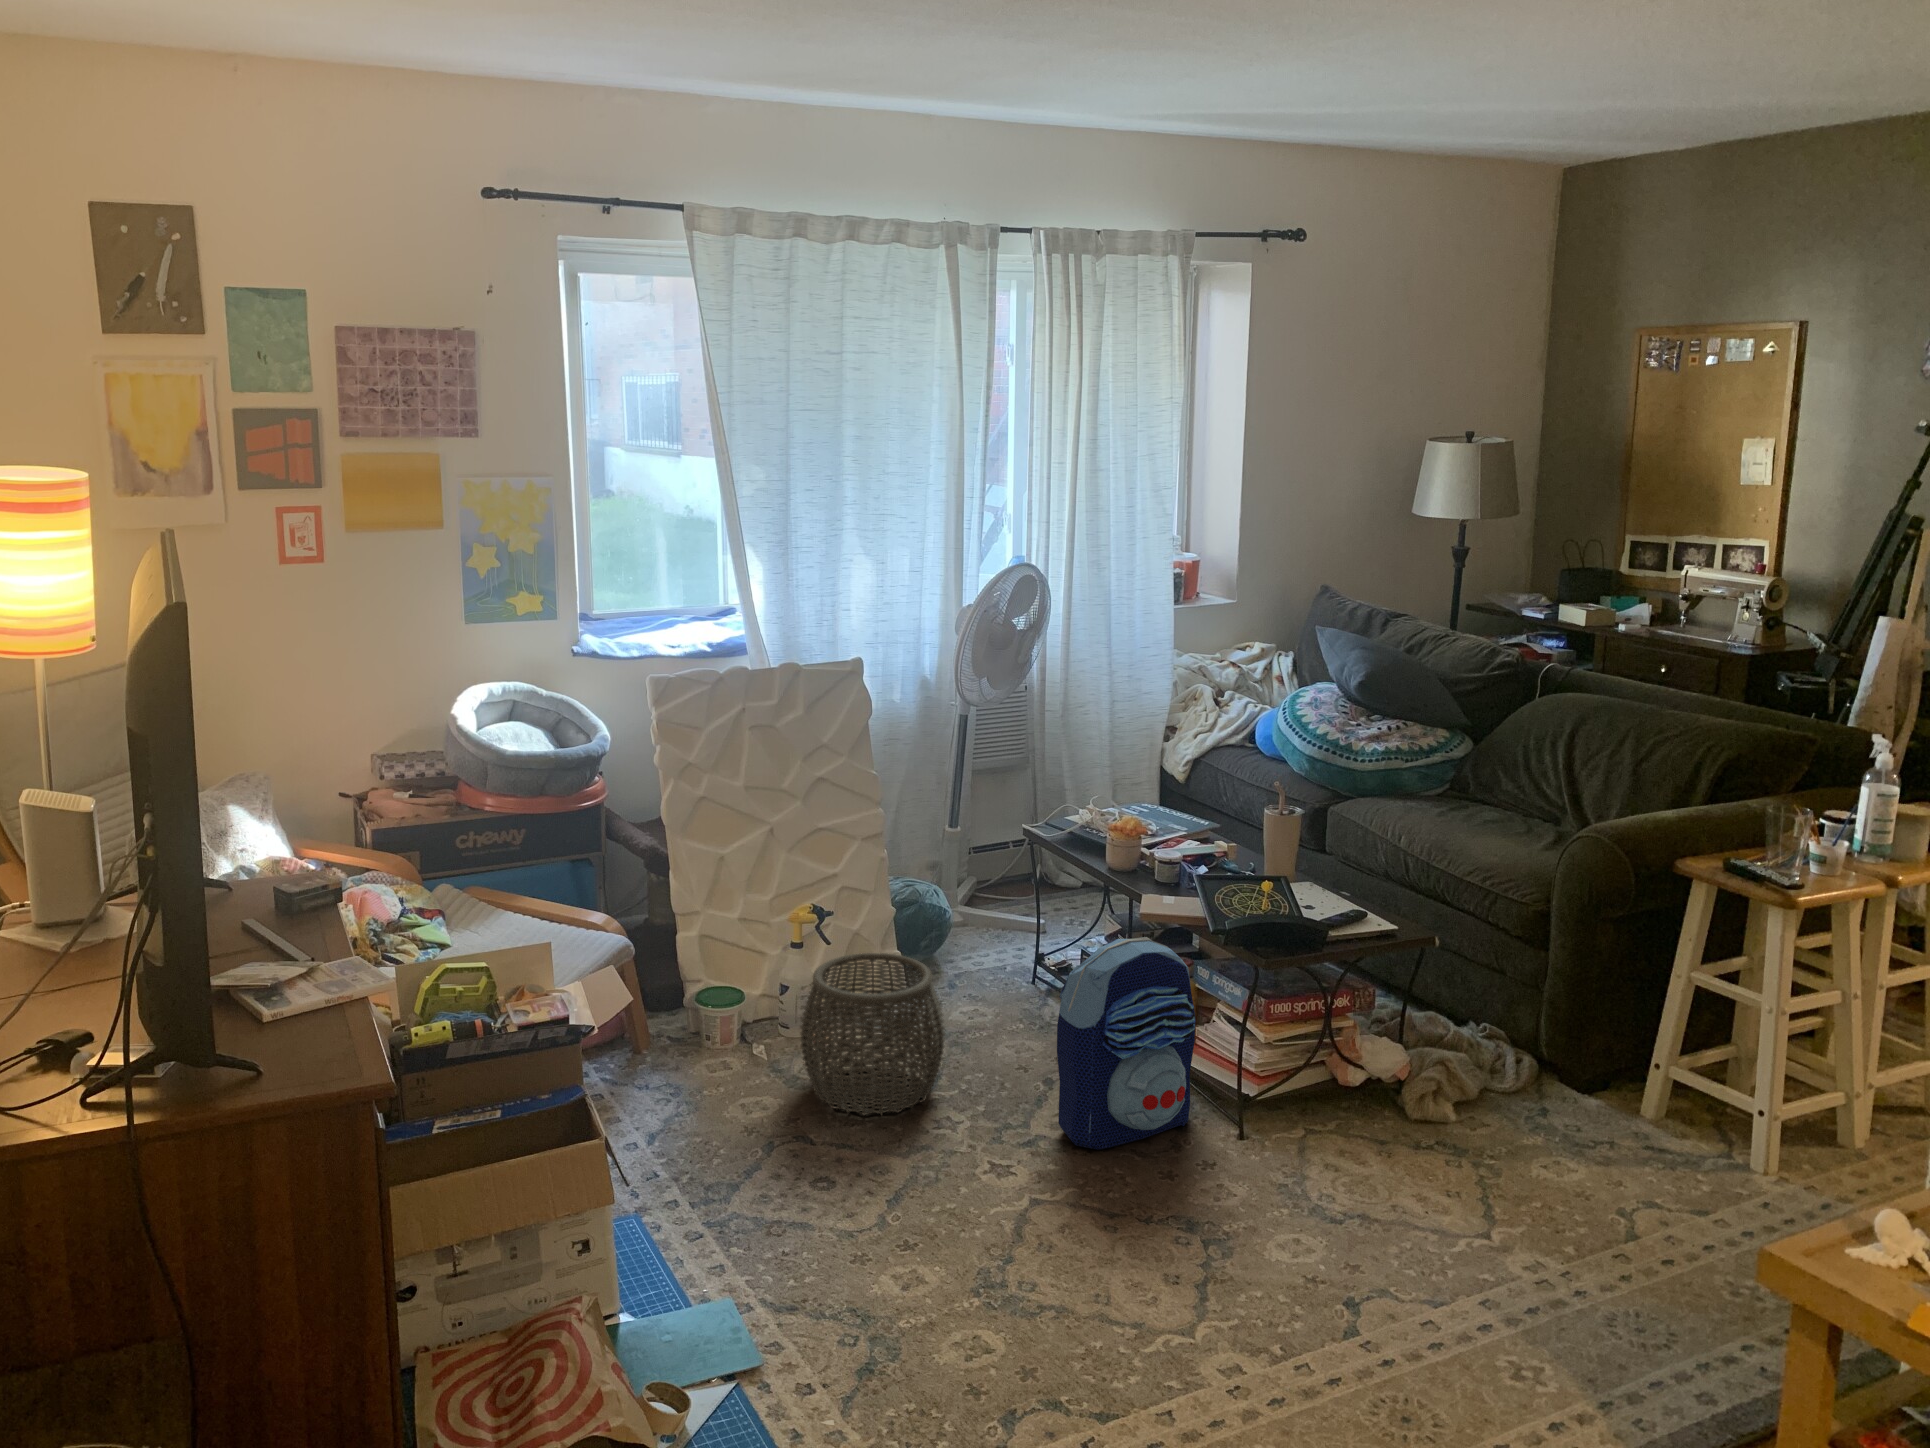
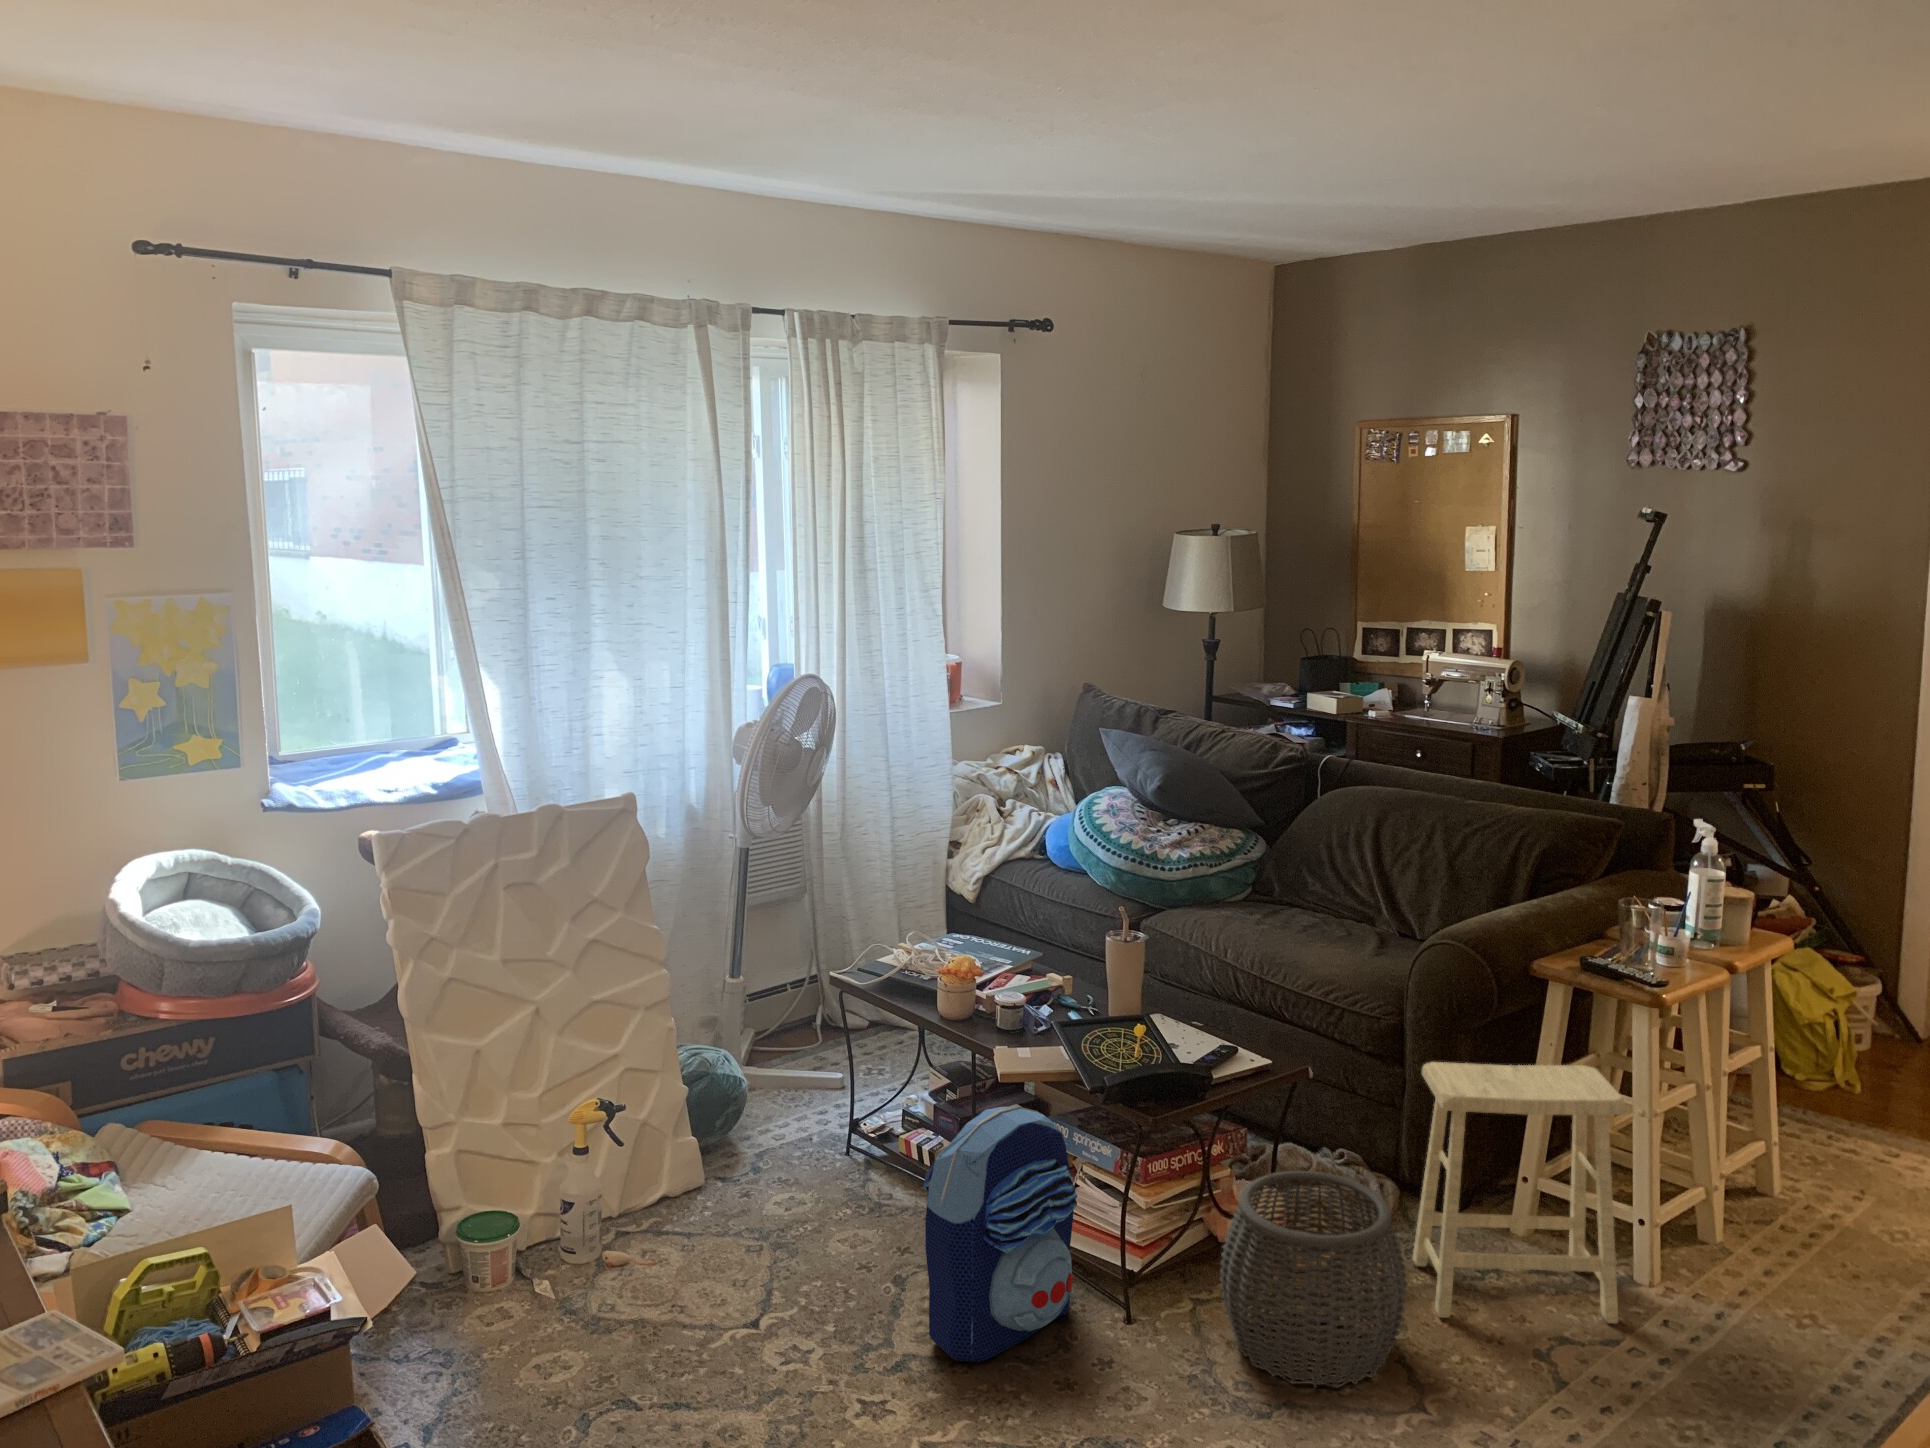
footstool: none [1530,942,1738,1203] -> present [1413,1062,1626,1324]
woven basket: present [800,953,945,1115] -> present [1220,1171,1408,1388]

